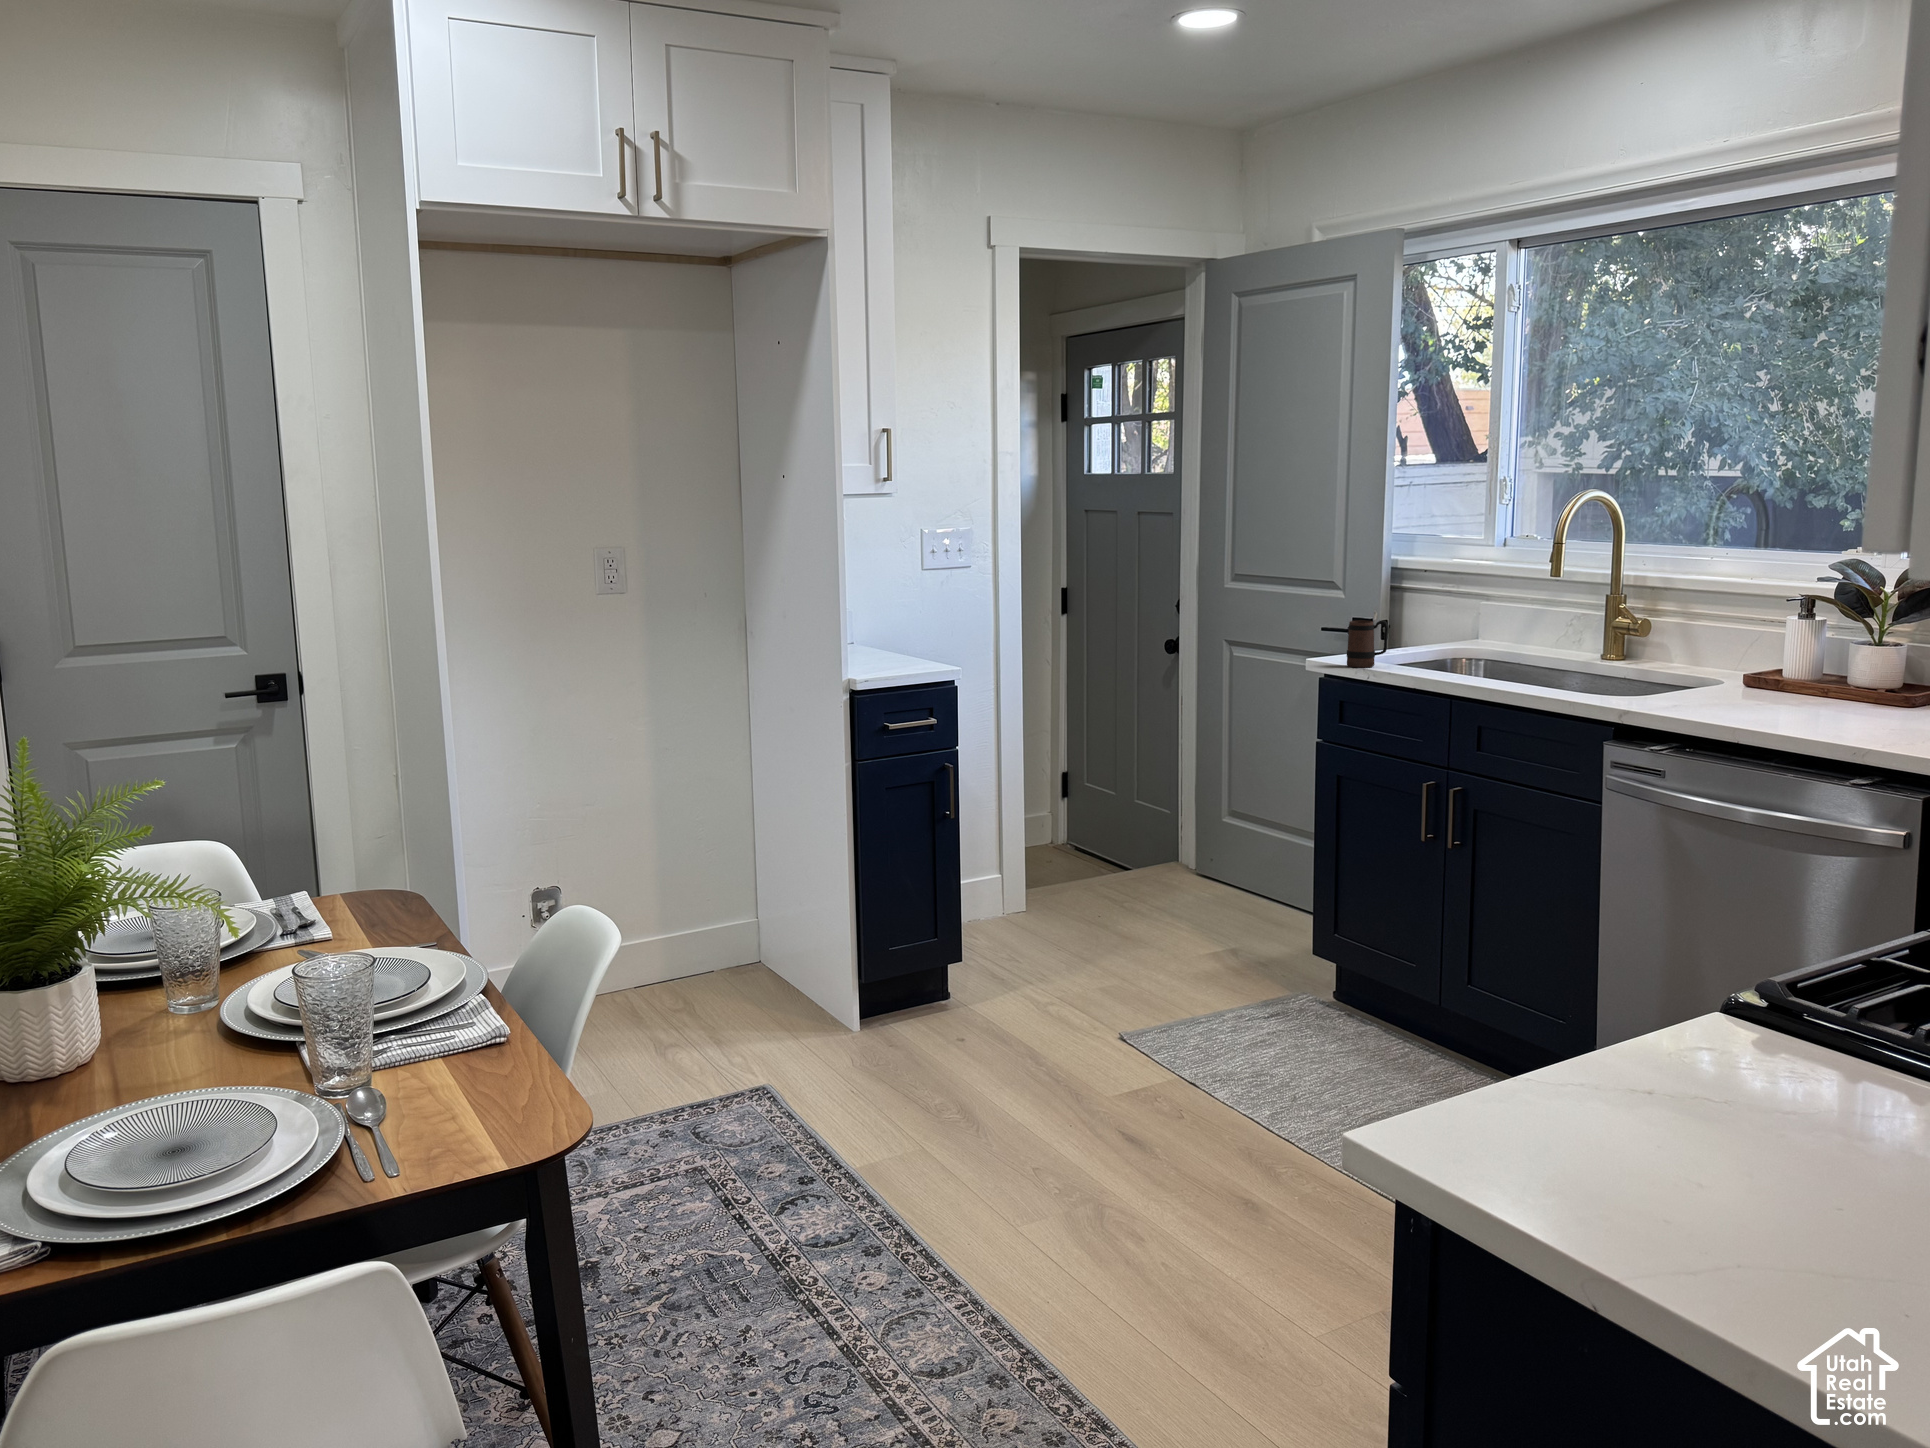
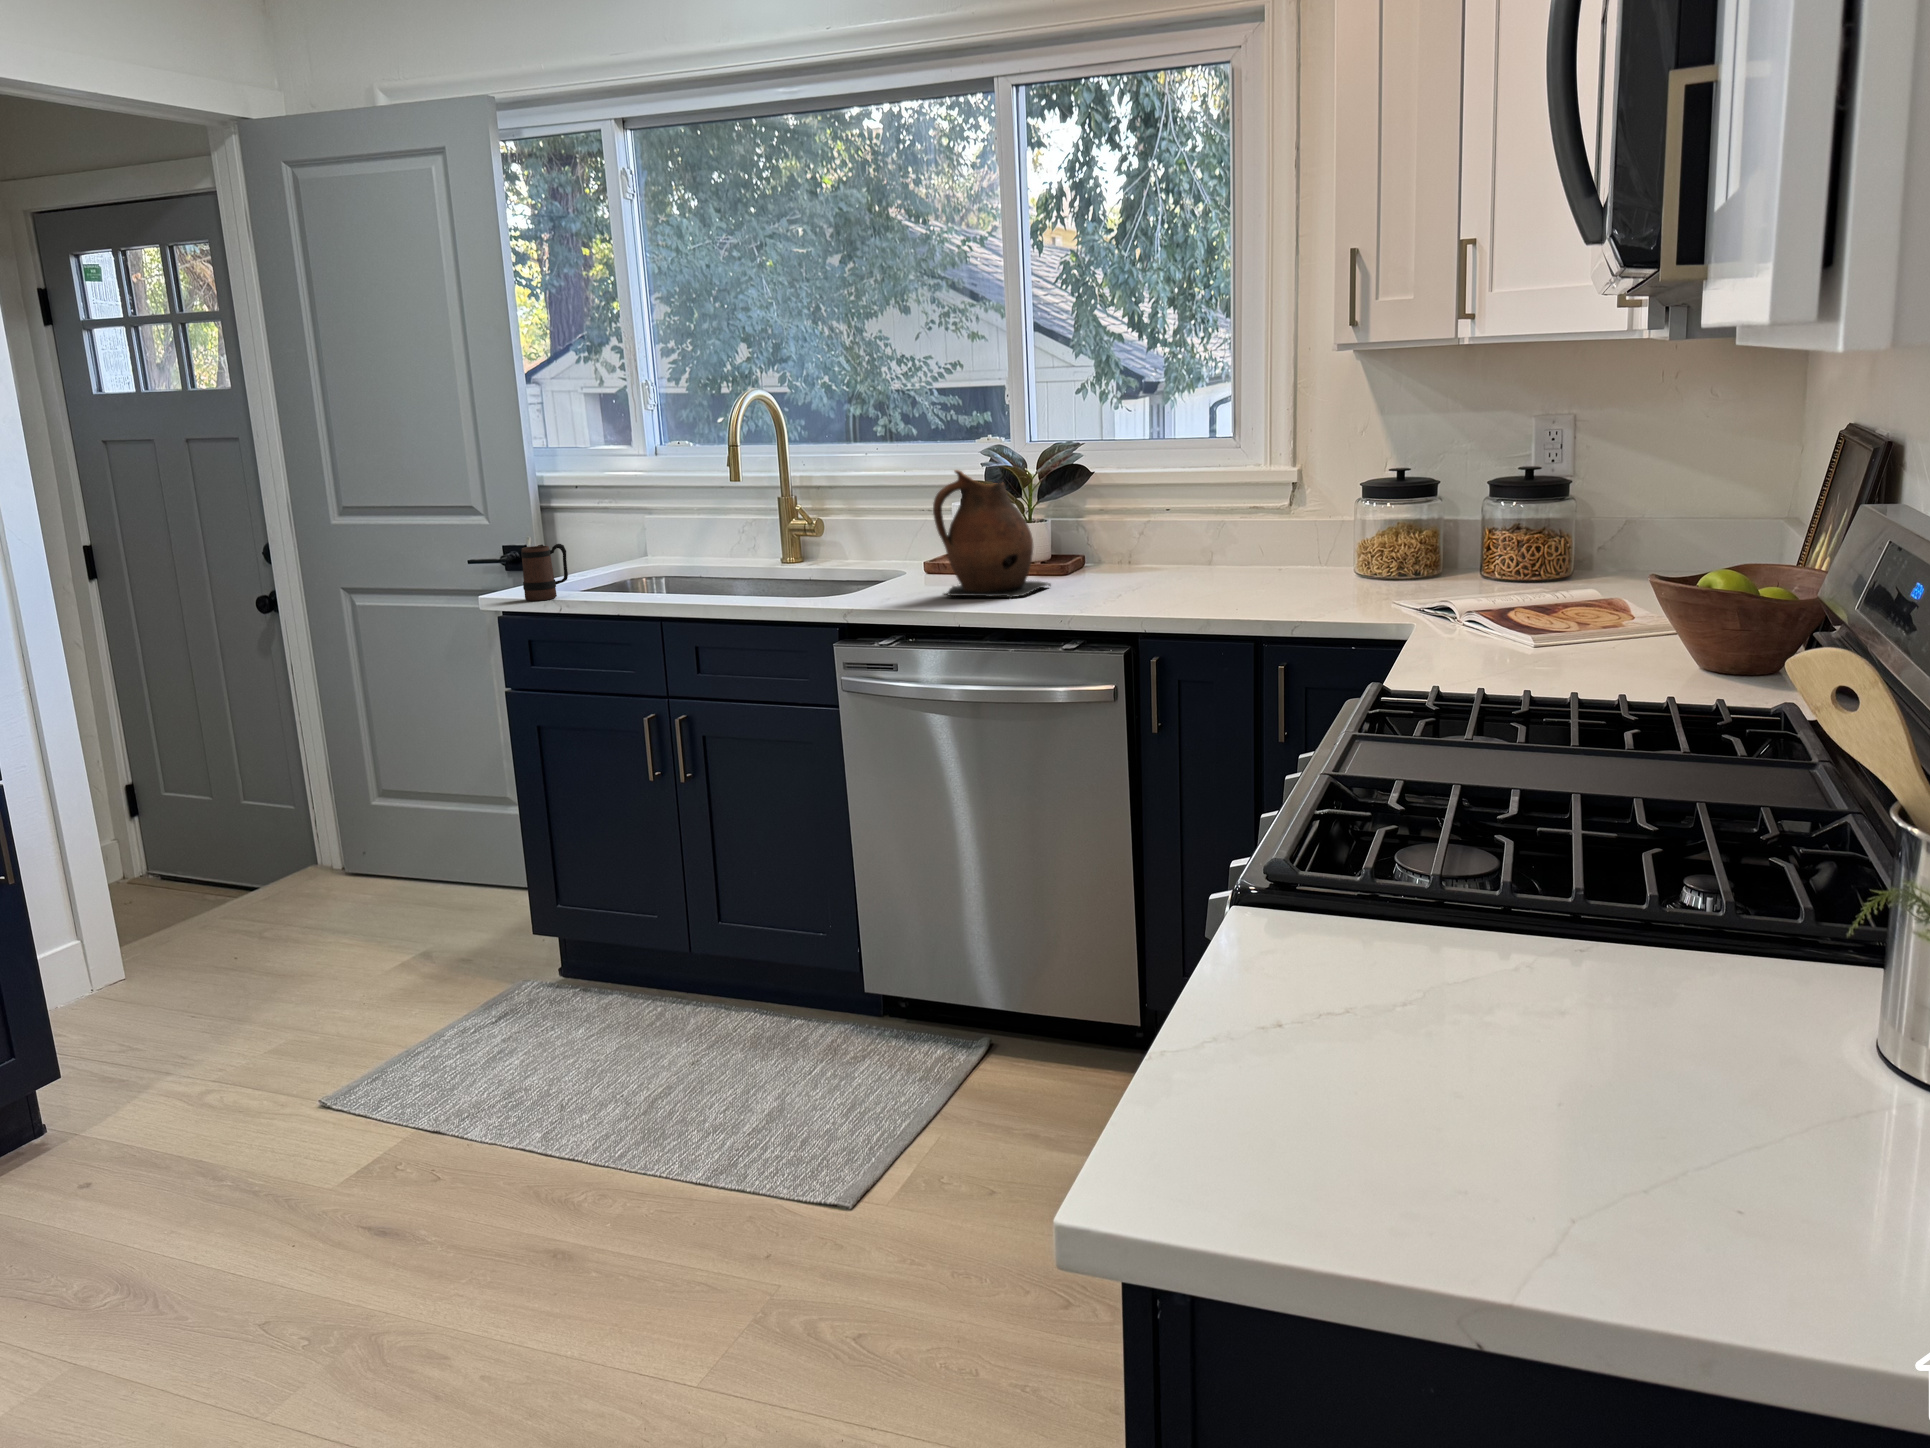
ceramic pitcher: none [1734,586,1875,725] -> present [933,470,1051,598]

